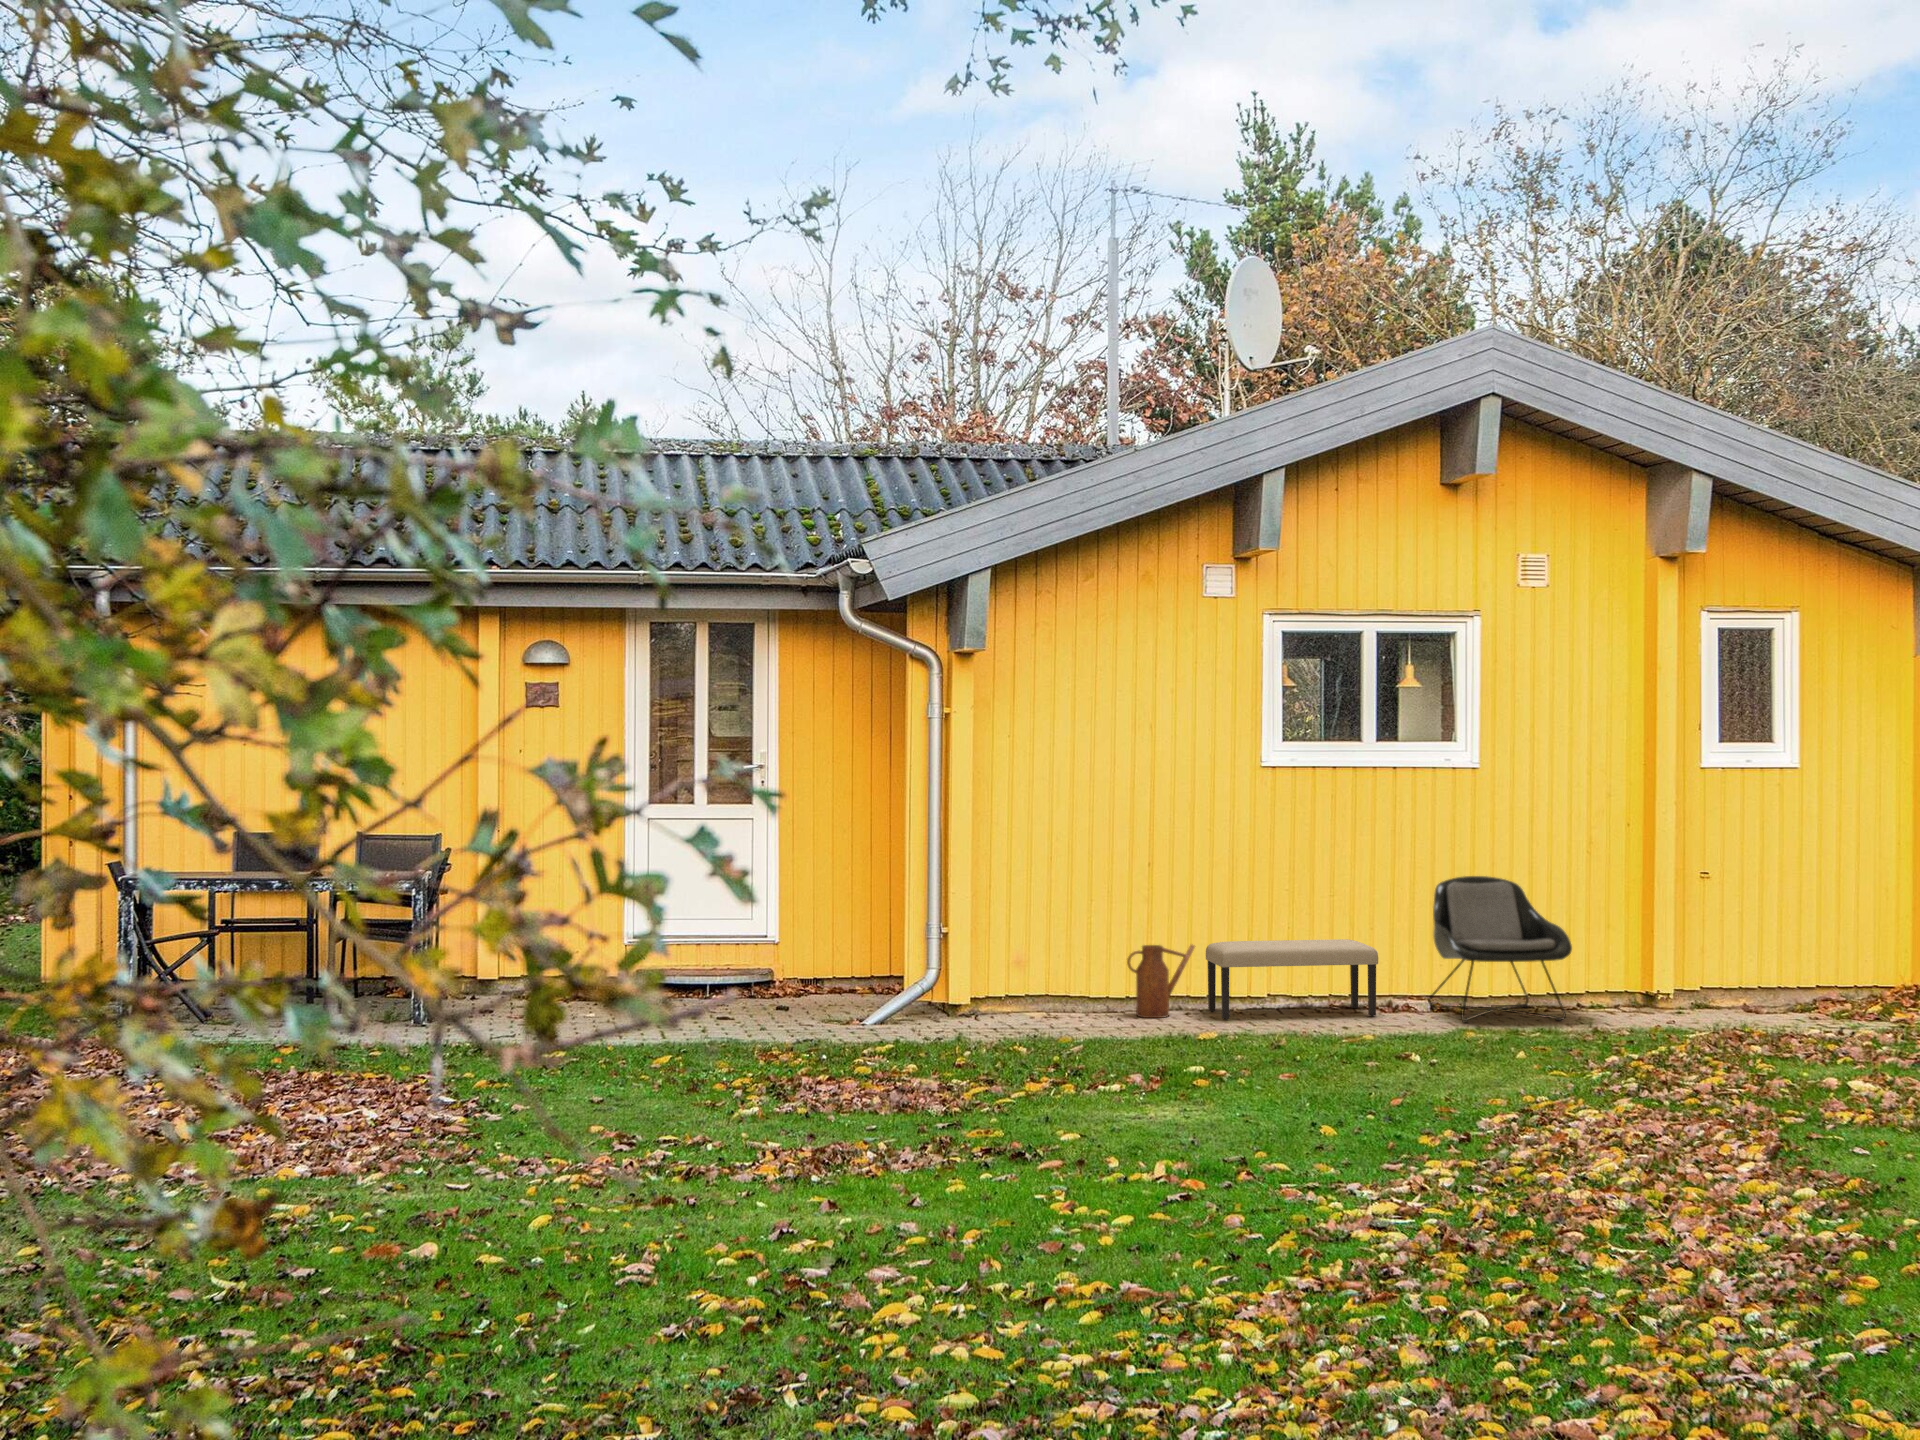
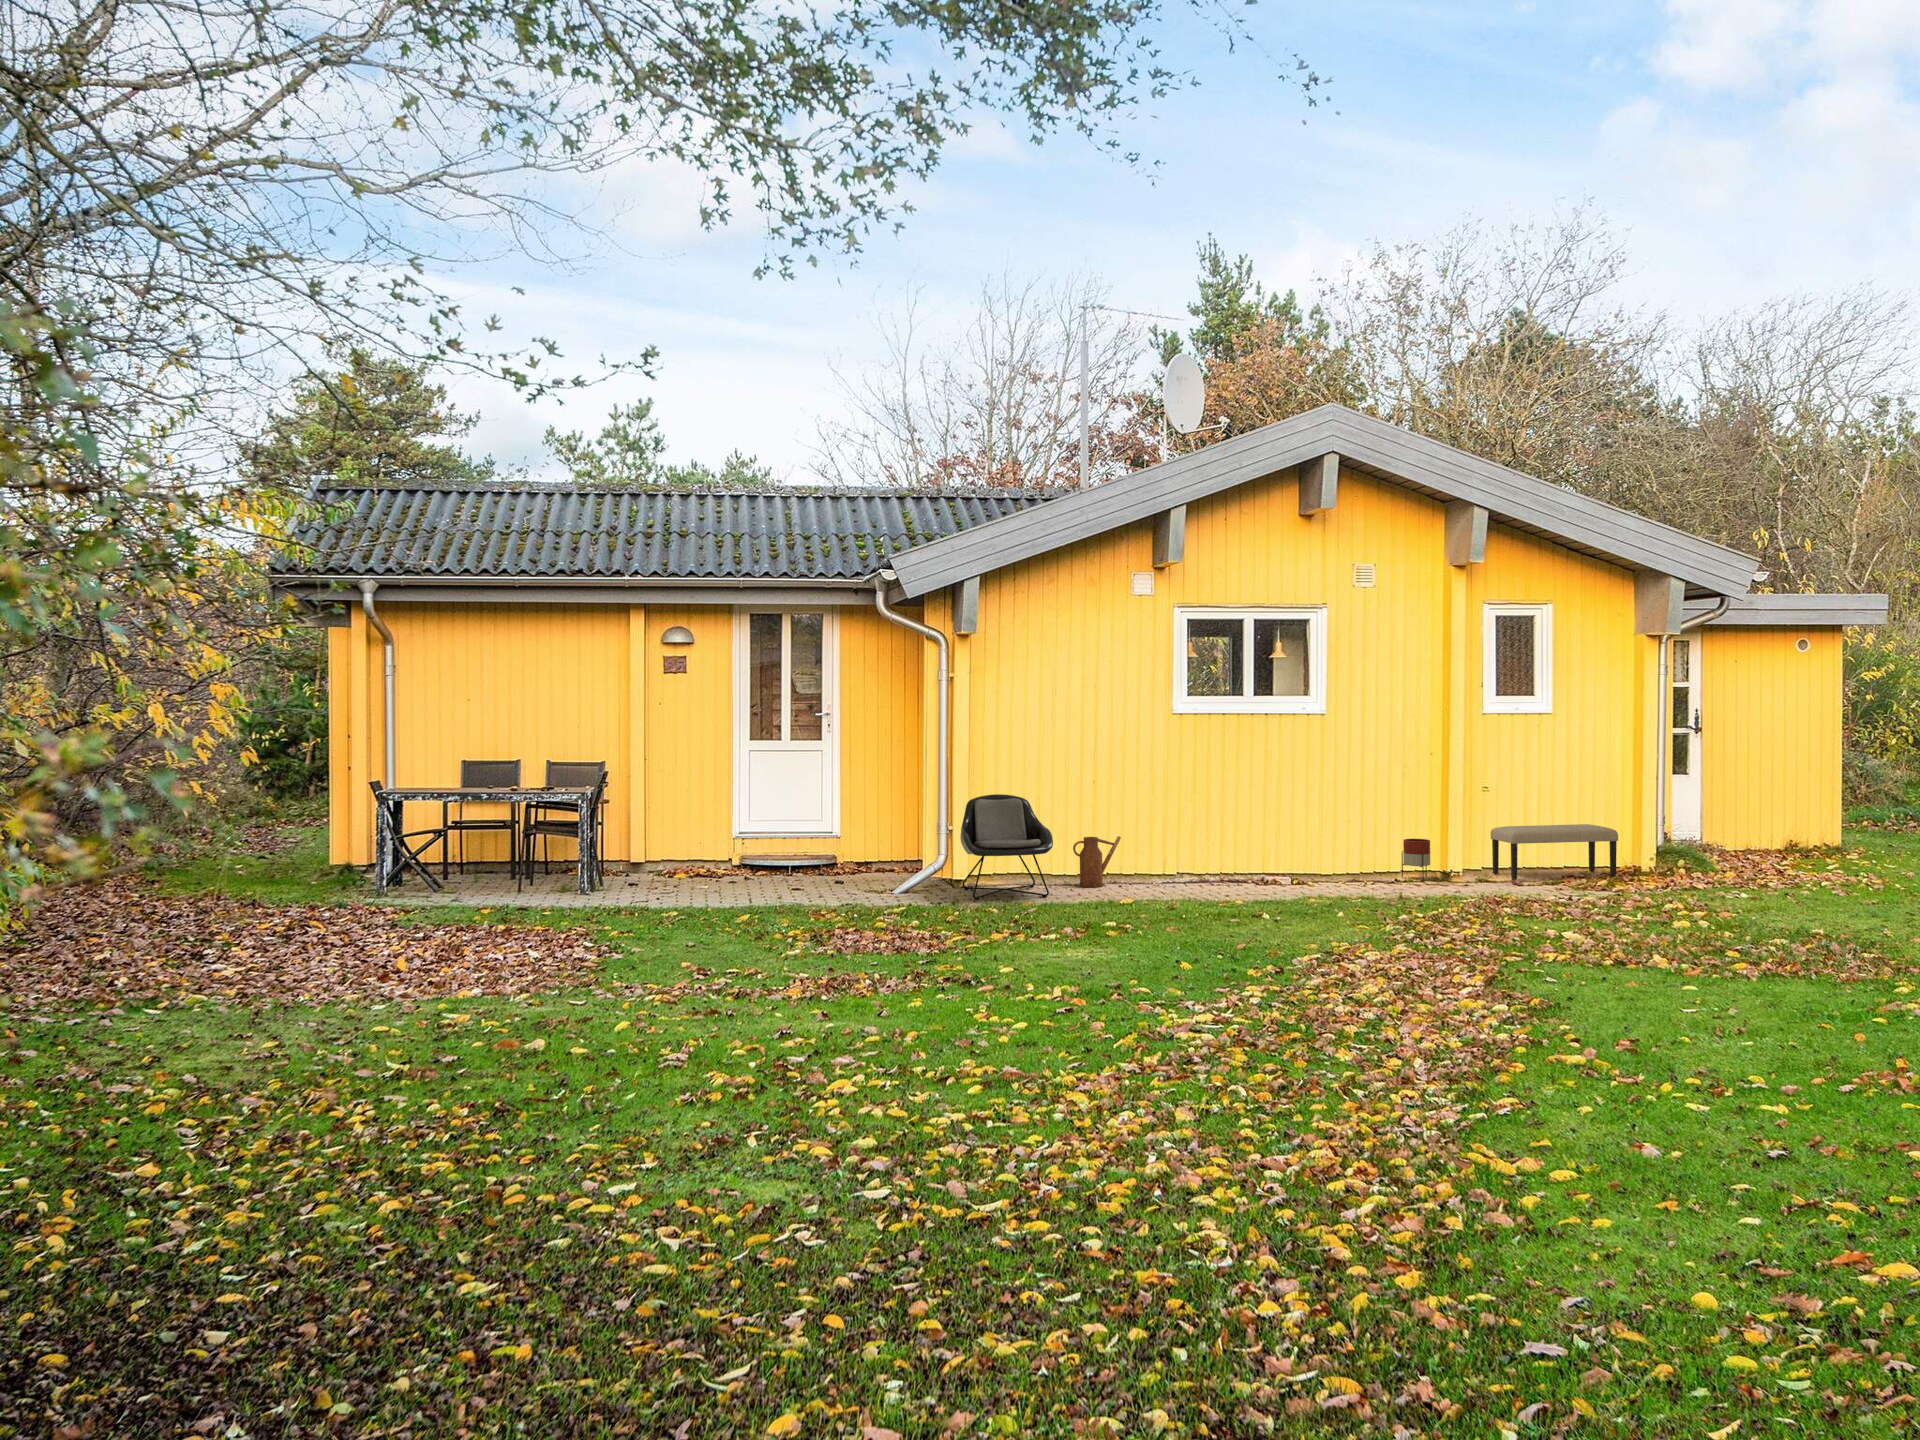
lounge chair: present [1428,876,1572,1023] -> present [960,794,1053,900]
bench: present [1206,939,1378,1020] -> present [1491,824,1618,879]
planter: none [1589,949,1629,1009] -> present [1402,839,1430,880]

